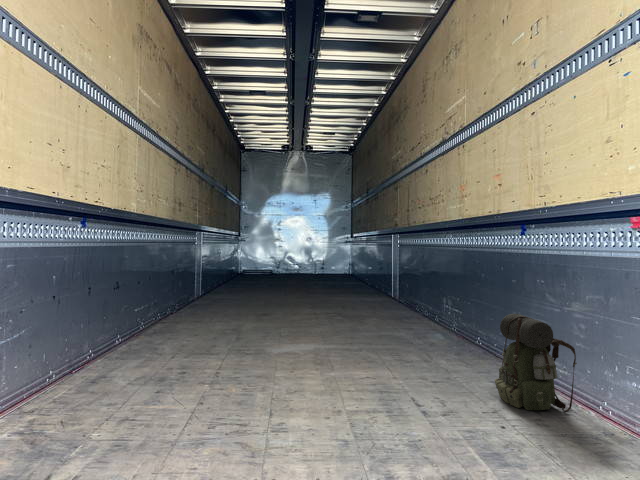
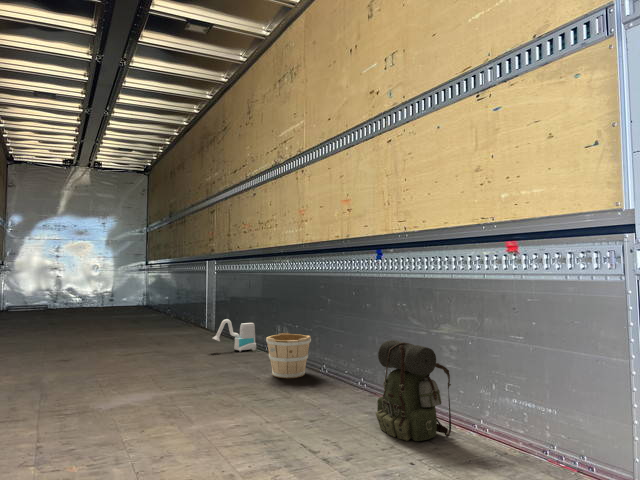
vacuum cleaner: none [386,289,428,320] -> present [212,319,256,352]
wooden bucket: none [423,304,467,346] -> present [266,333,311,378]

